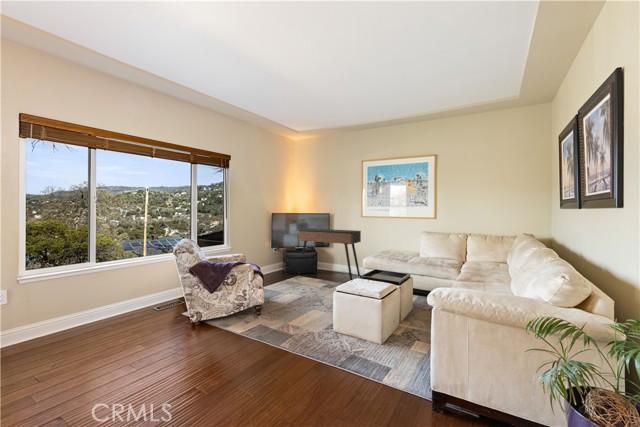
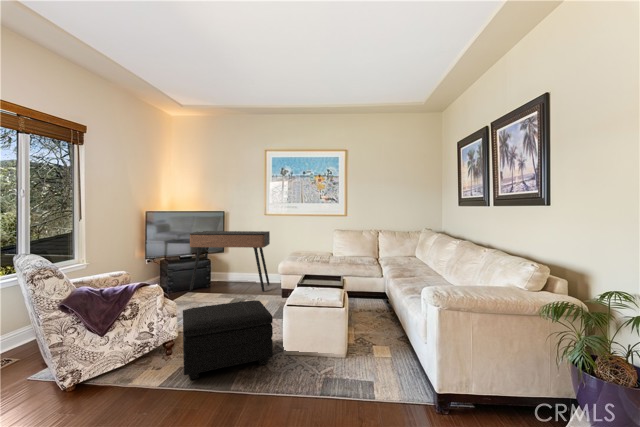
footstool: none [254,283,322,335] -> present [183,300,273,380]

